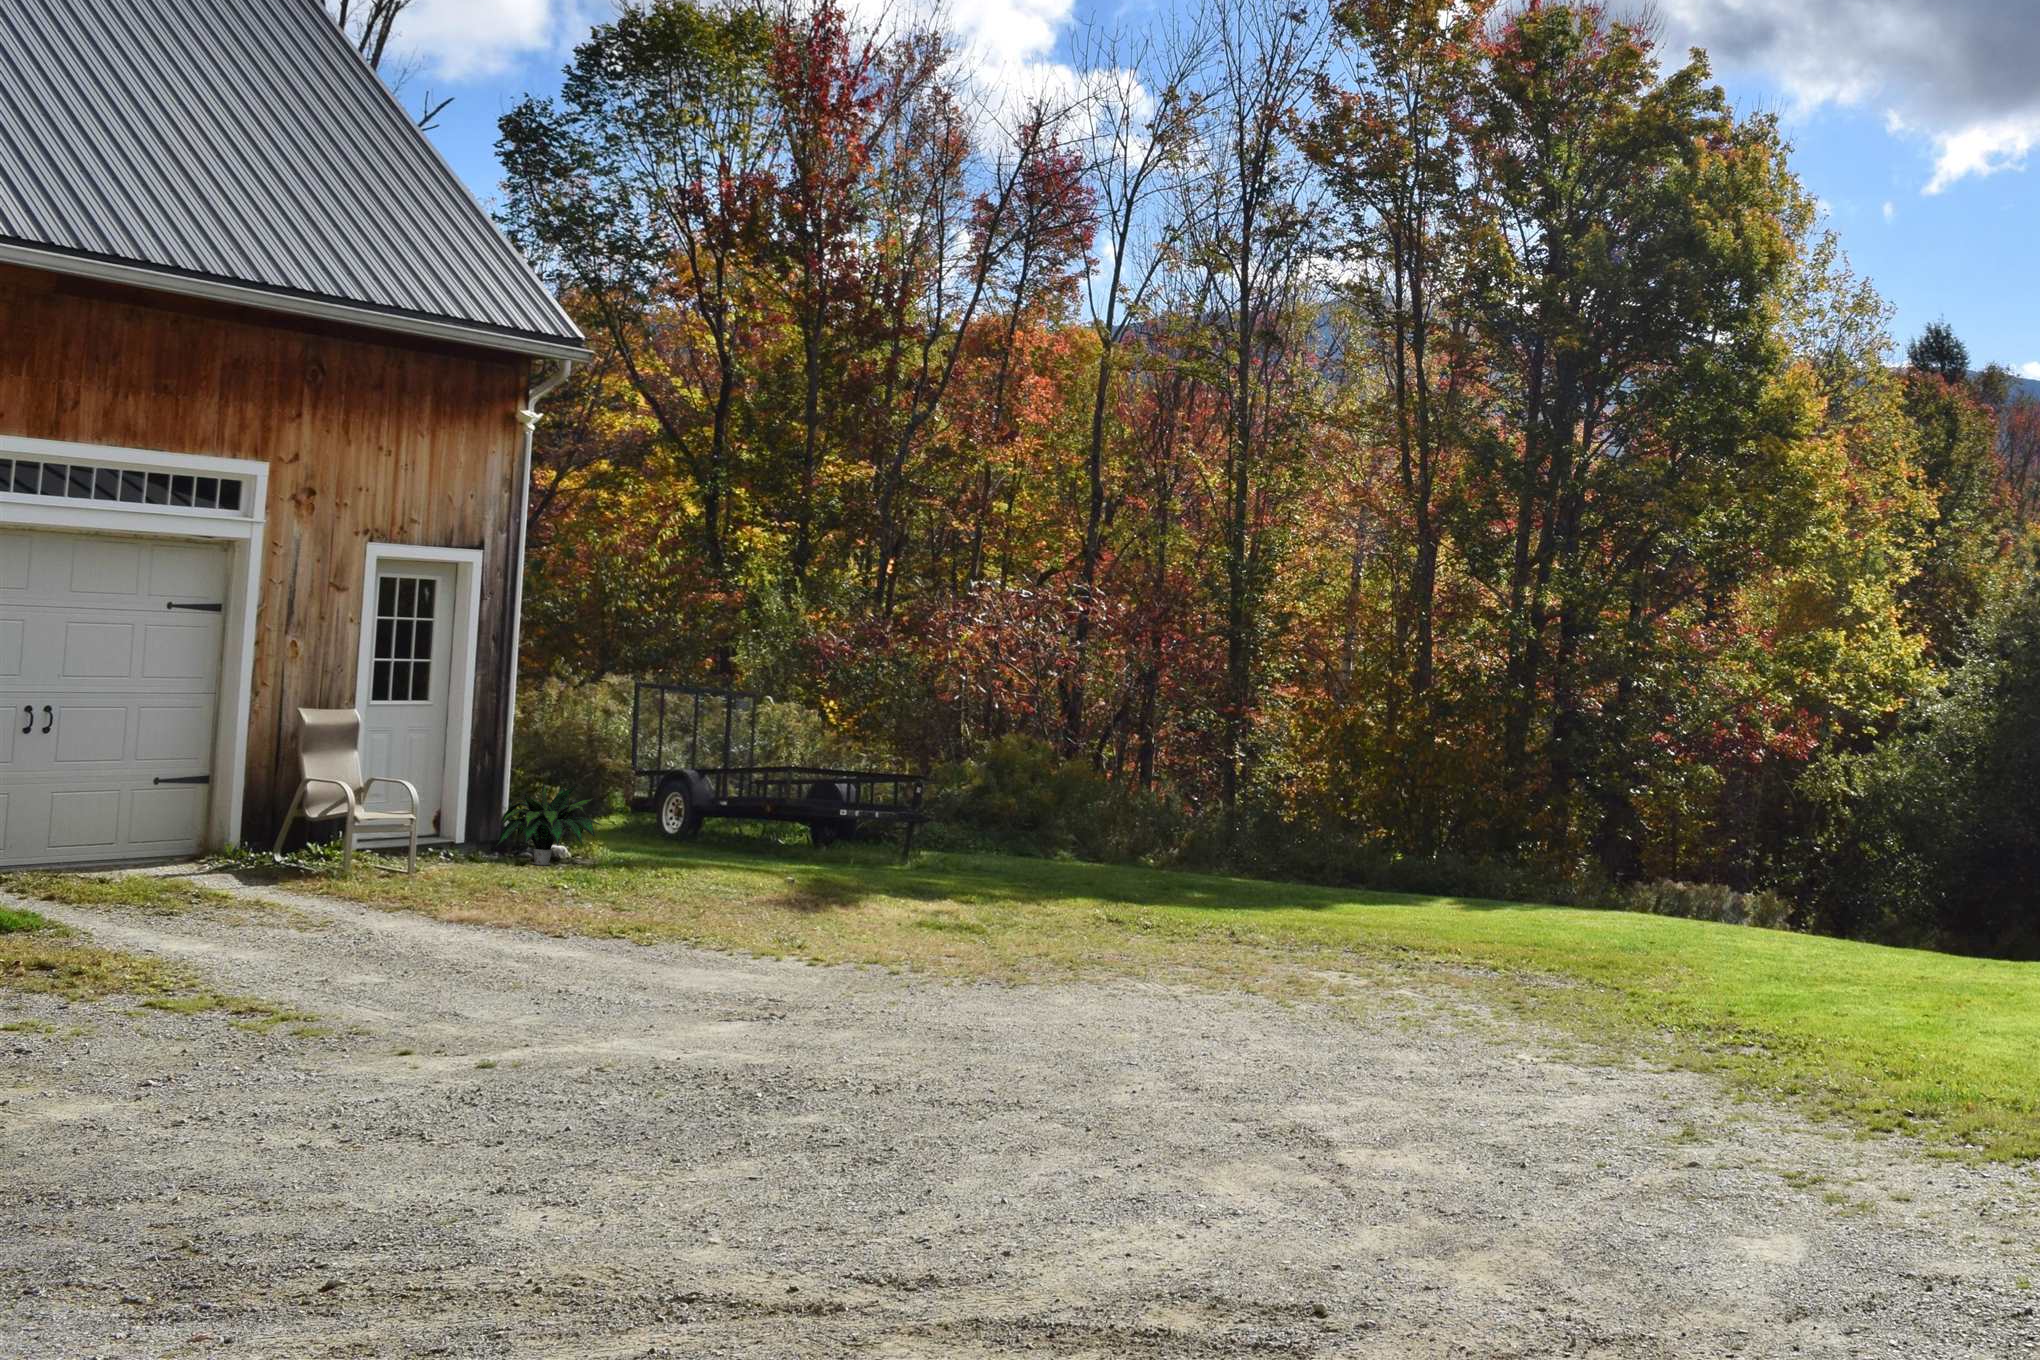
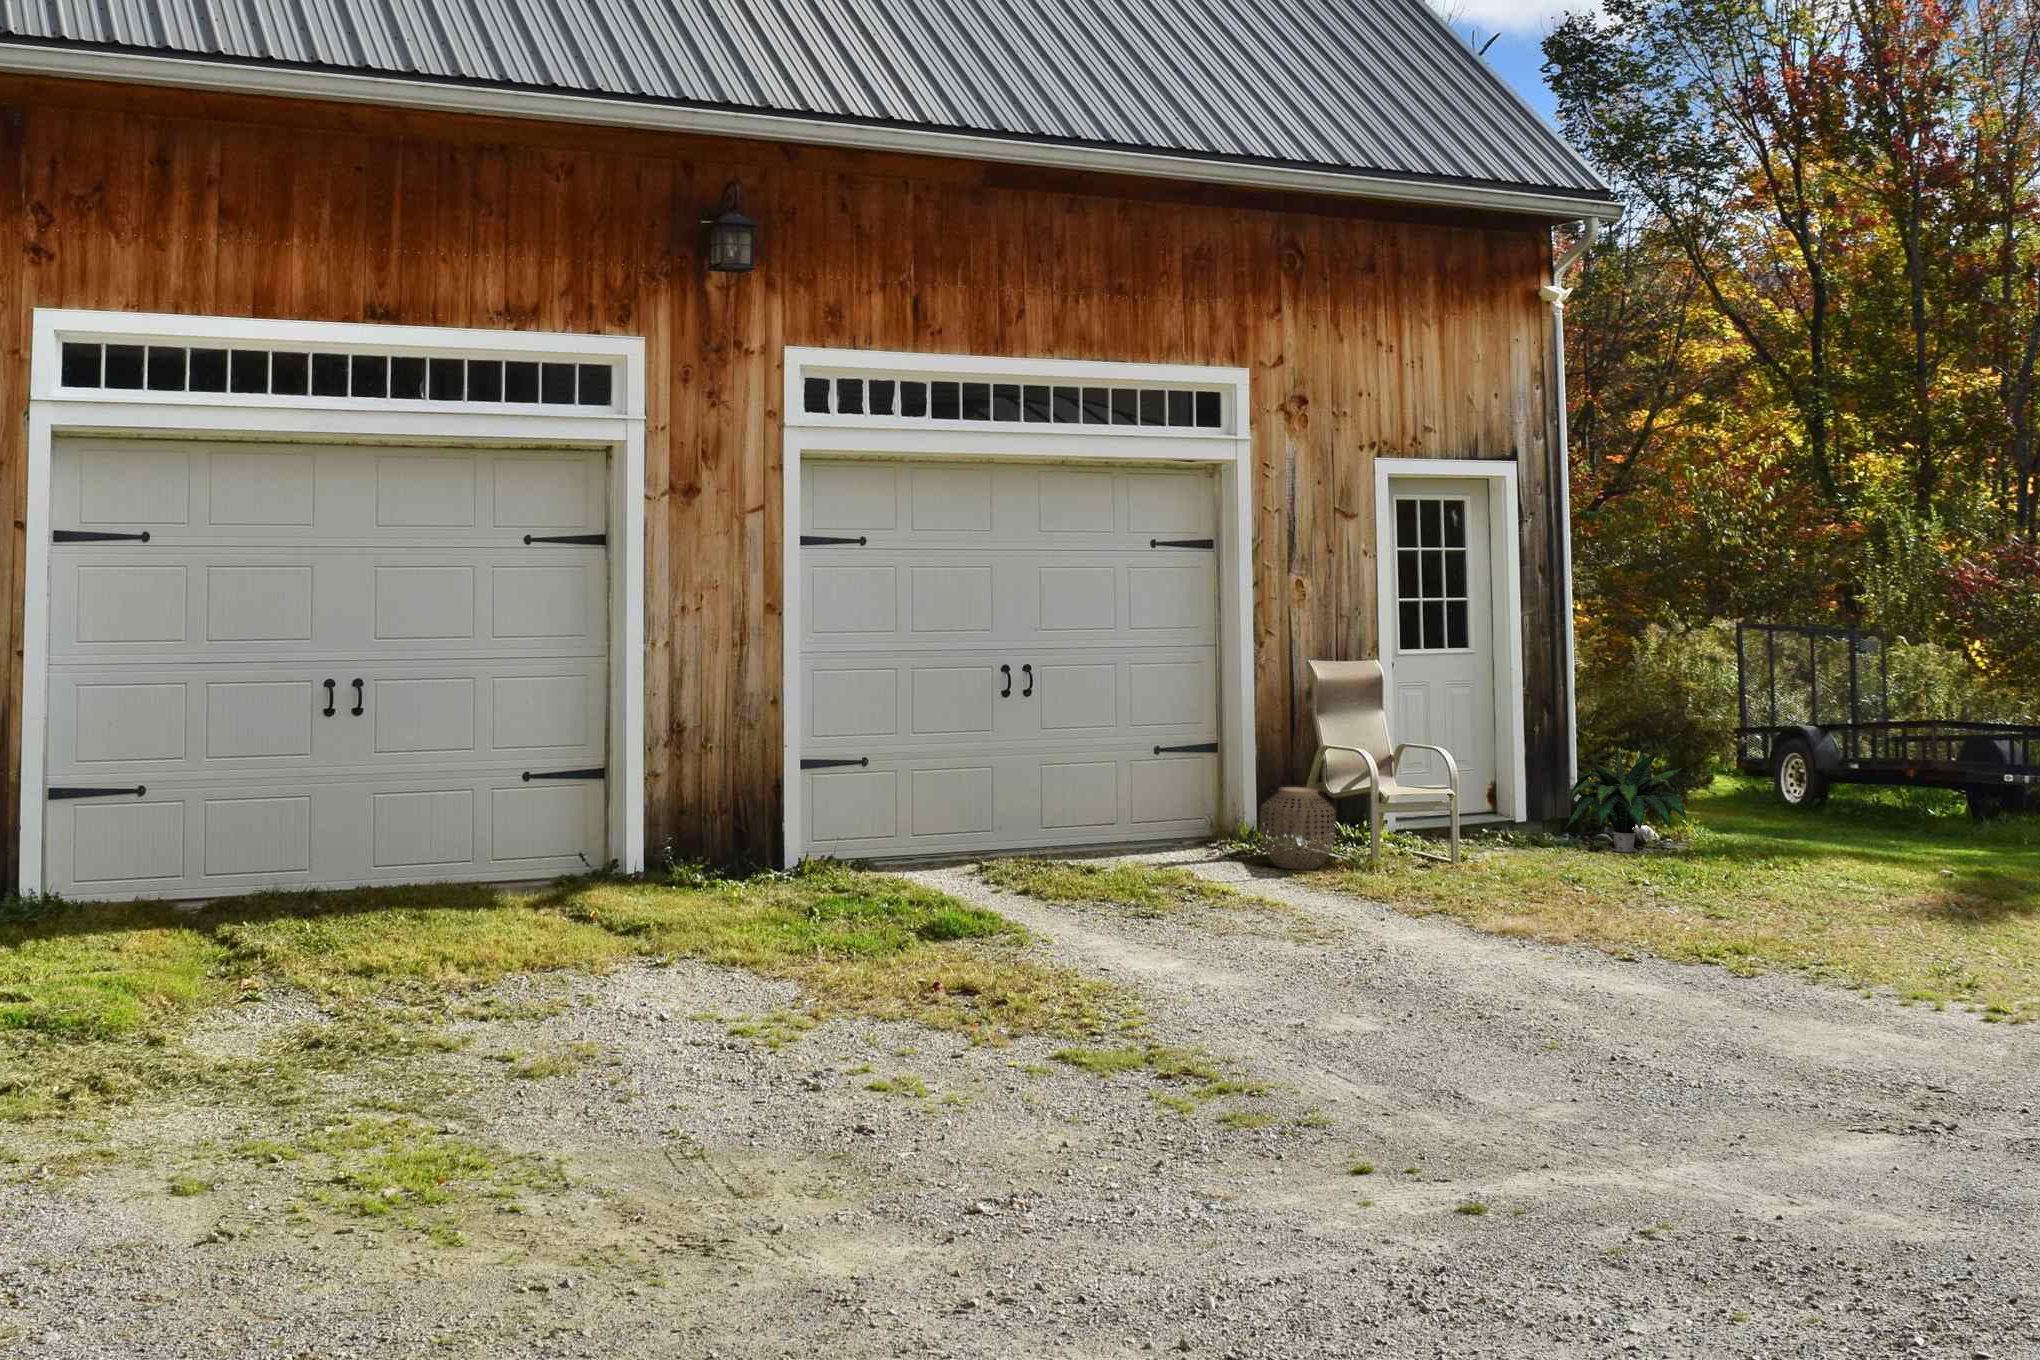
woven basket: none [243,813,312,880] -> present [1260,787,1336,869]

